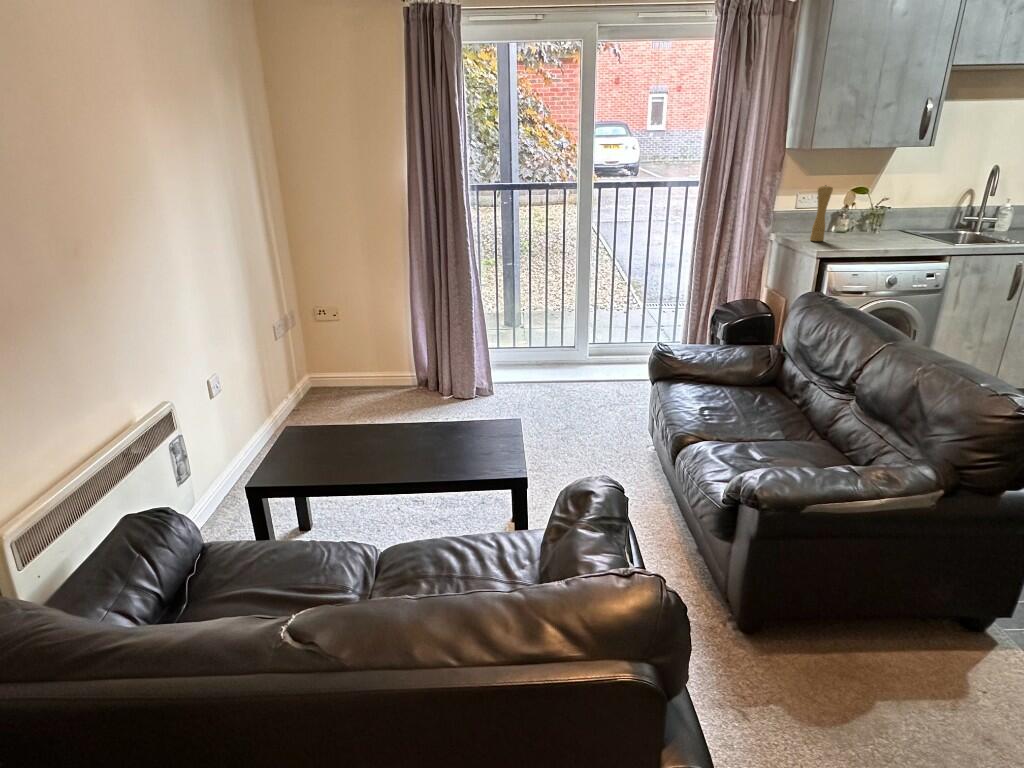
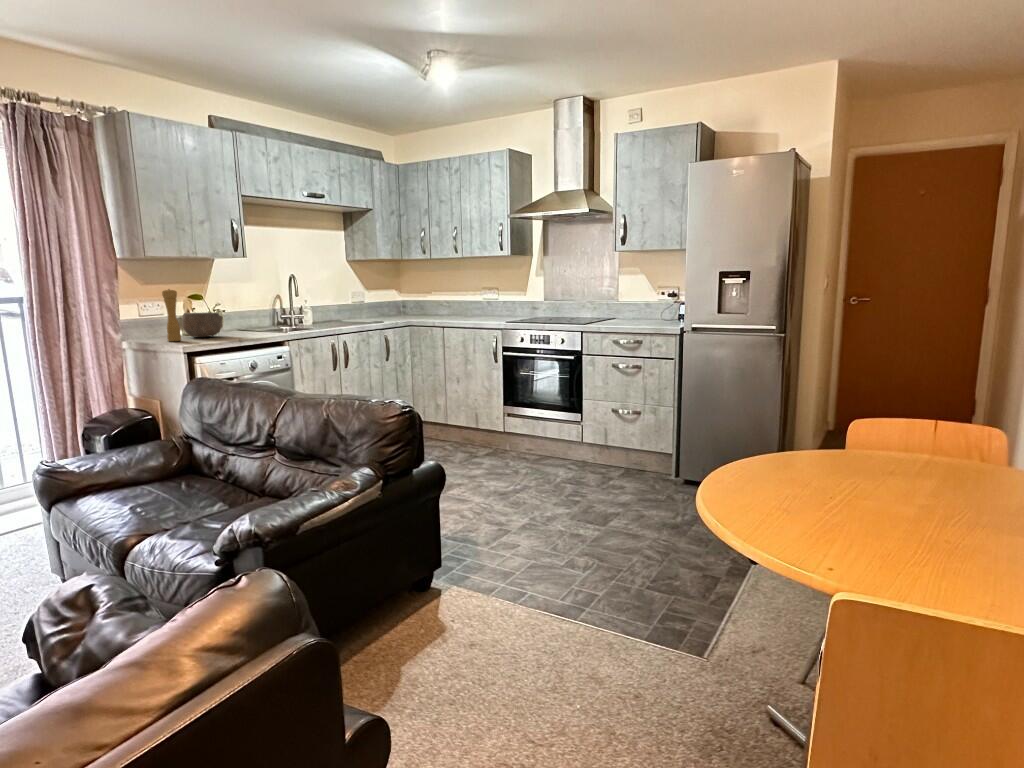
bowl: none [832,209,878,238] -> present [182,312,222,337]

